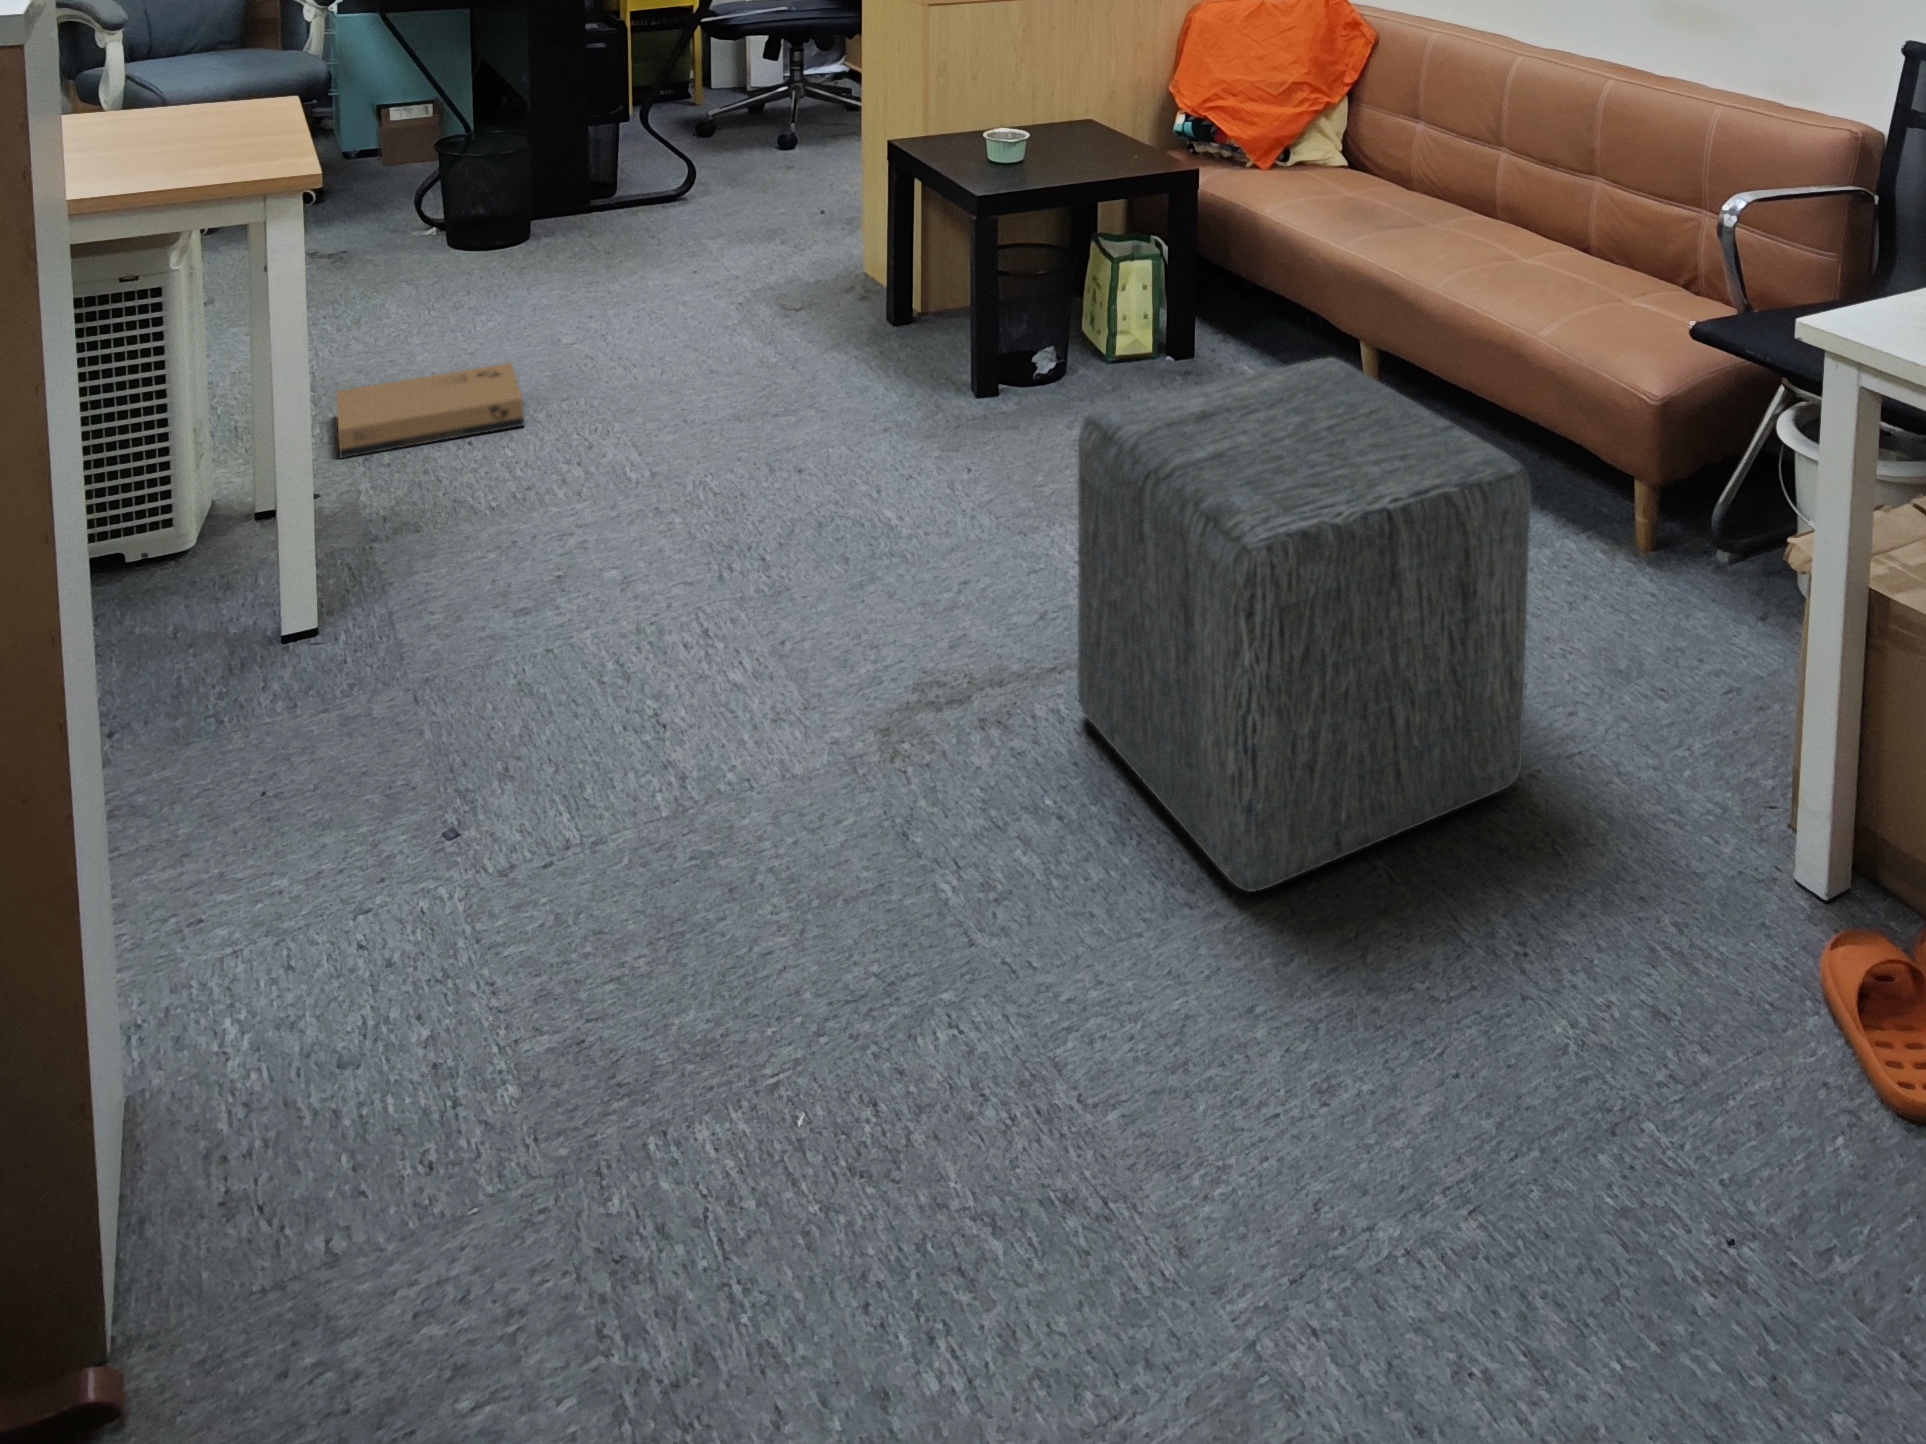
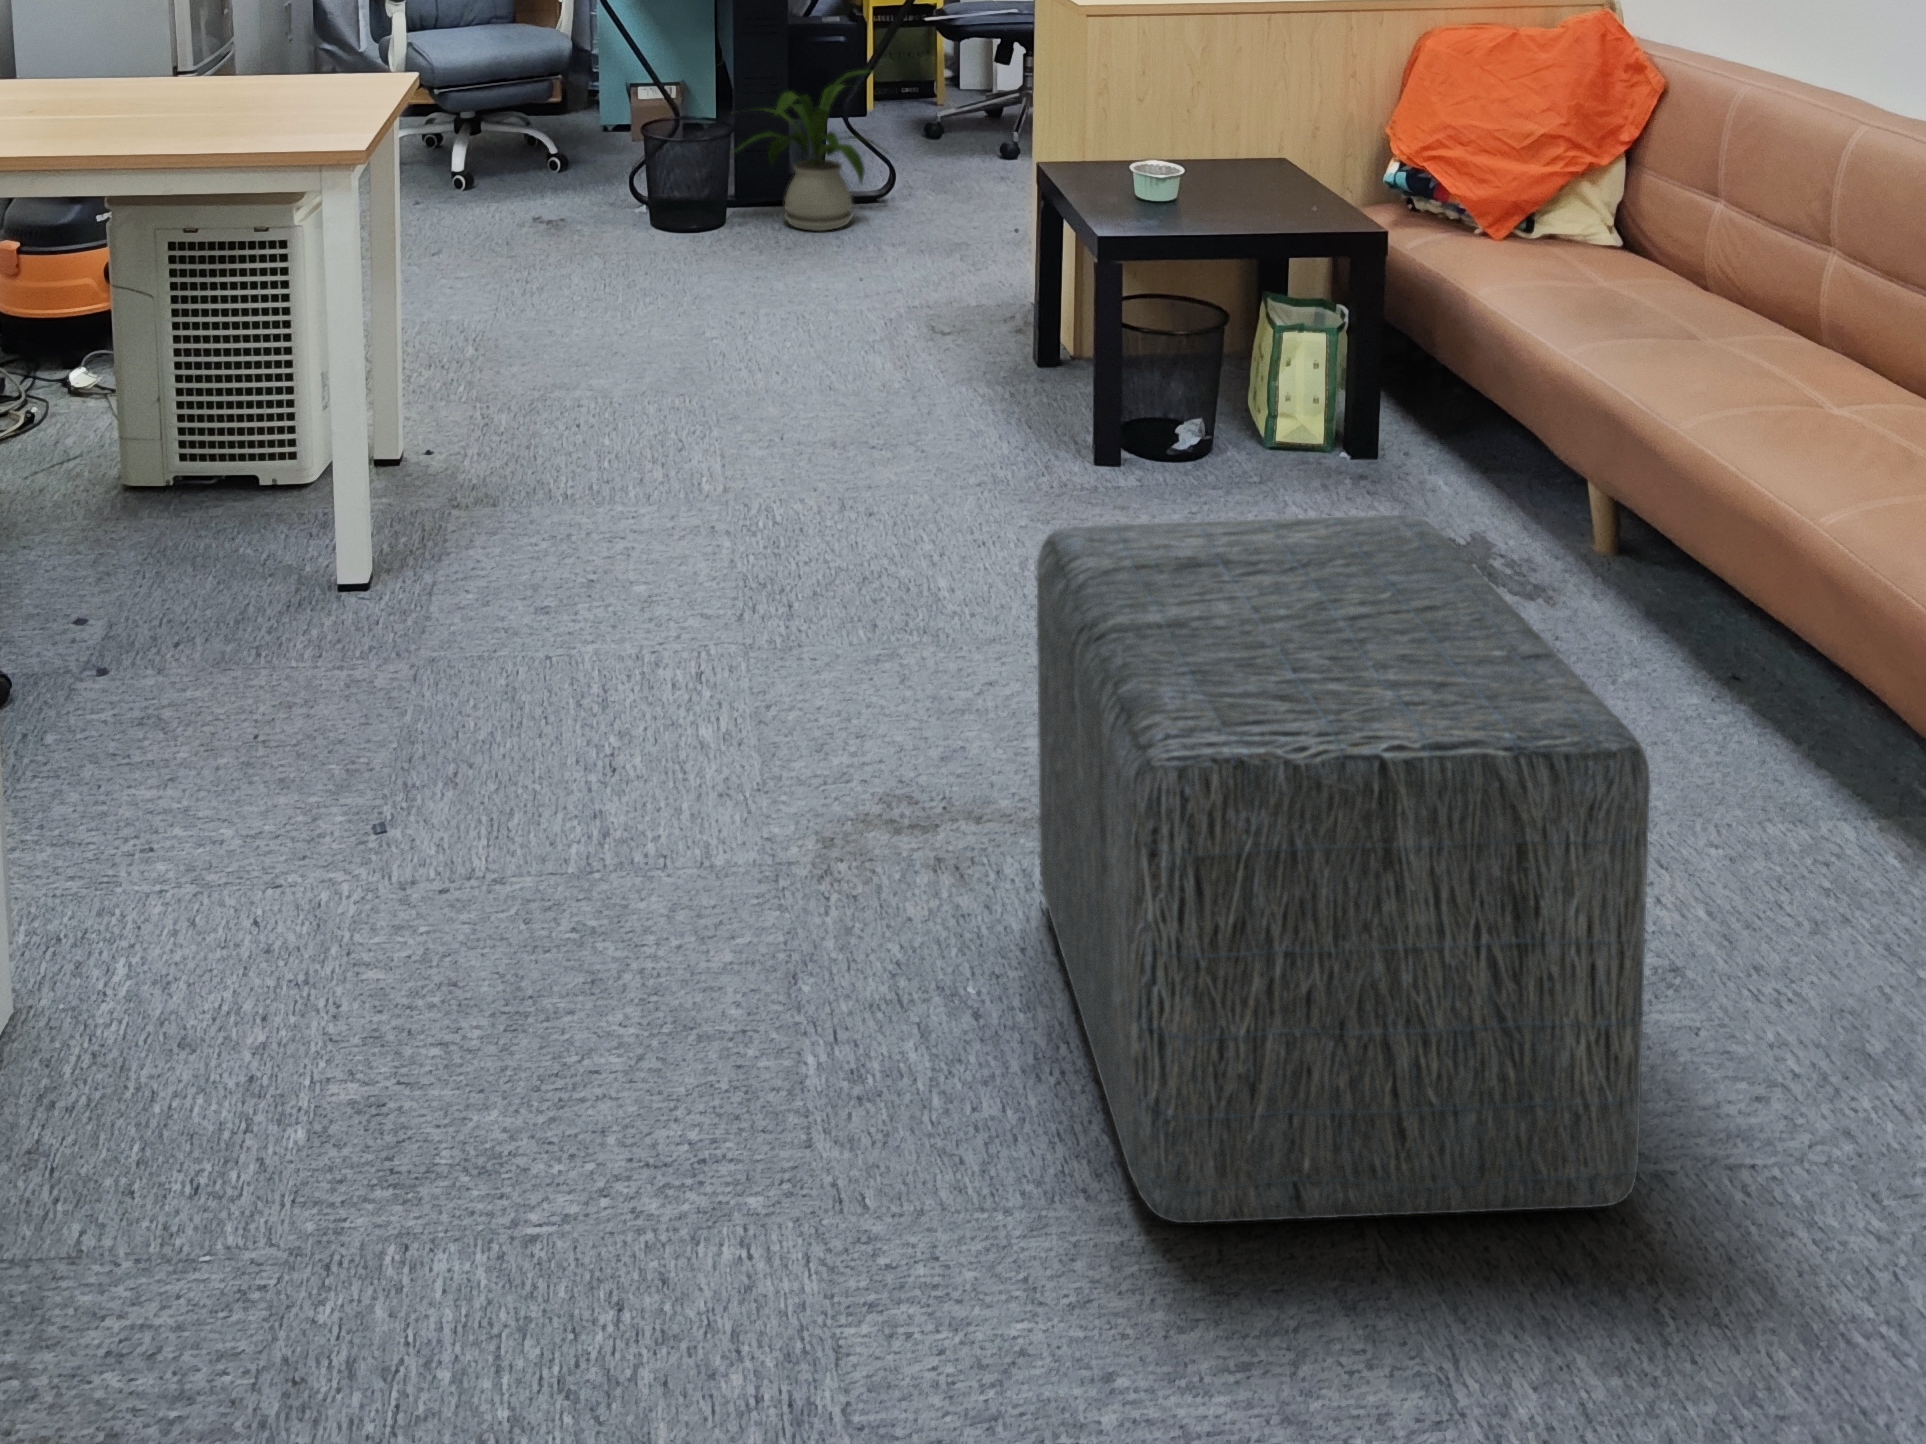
house plant: none [533,71,712,233] -> present [731,70,886,231]
cardboard box: present [337,363,524,458] -> none [466,349,638,418]

